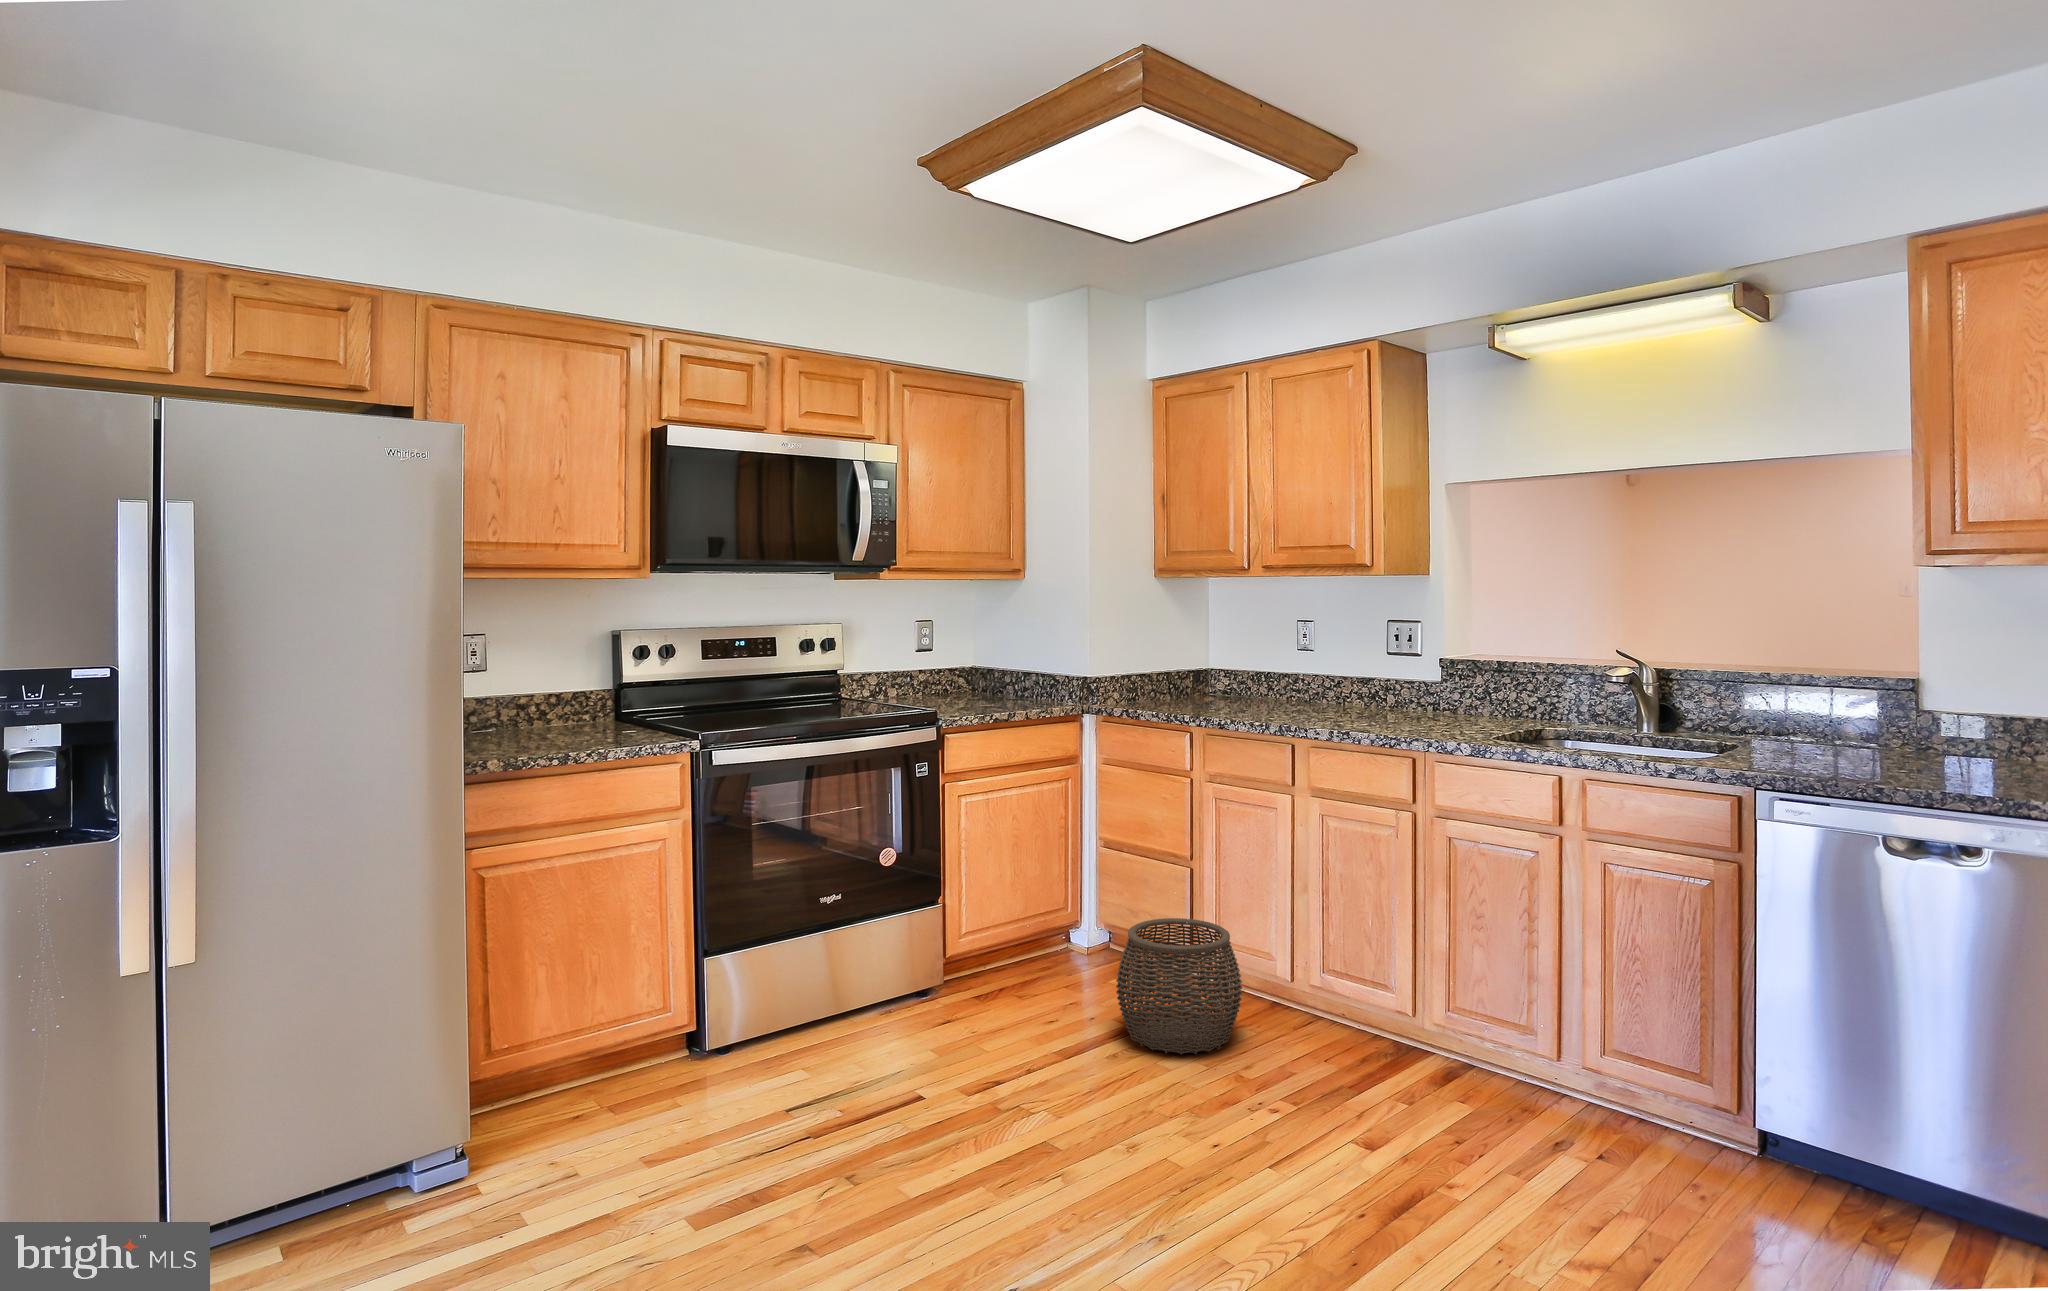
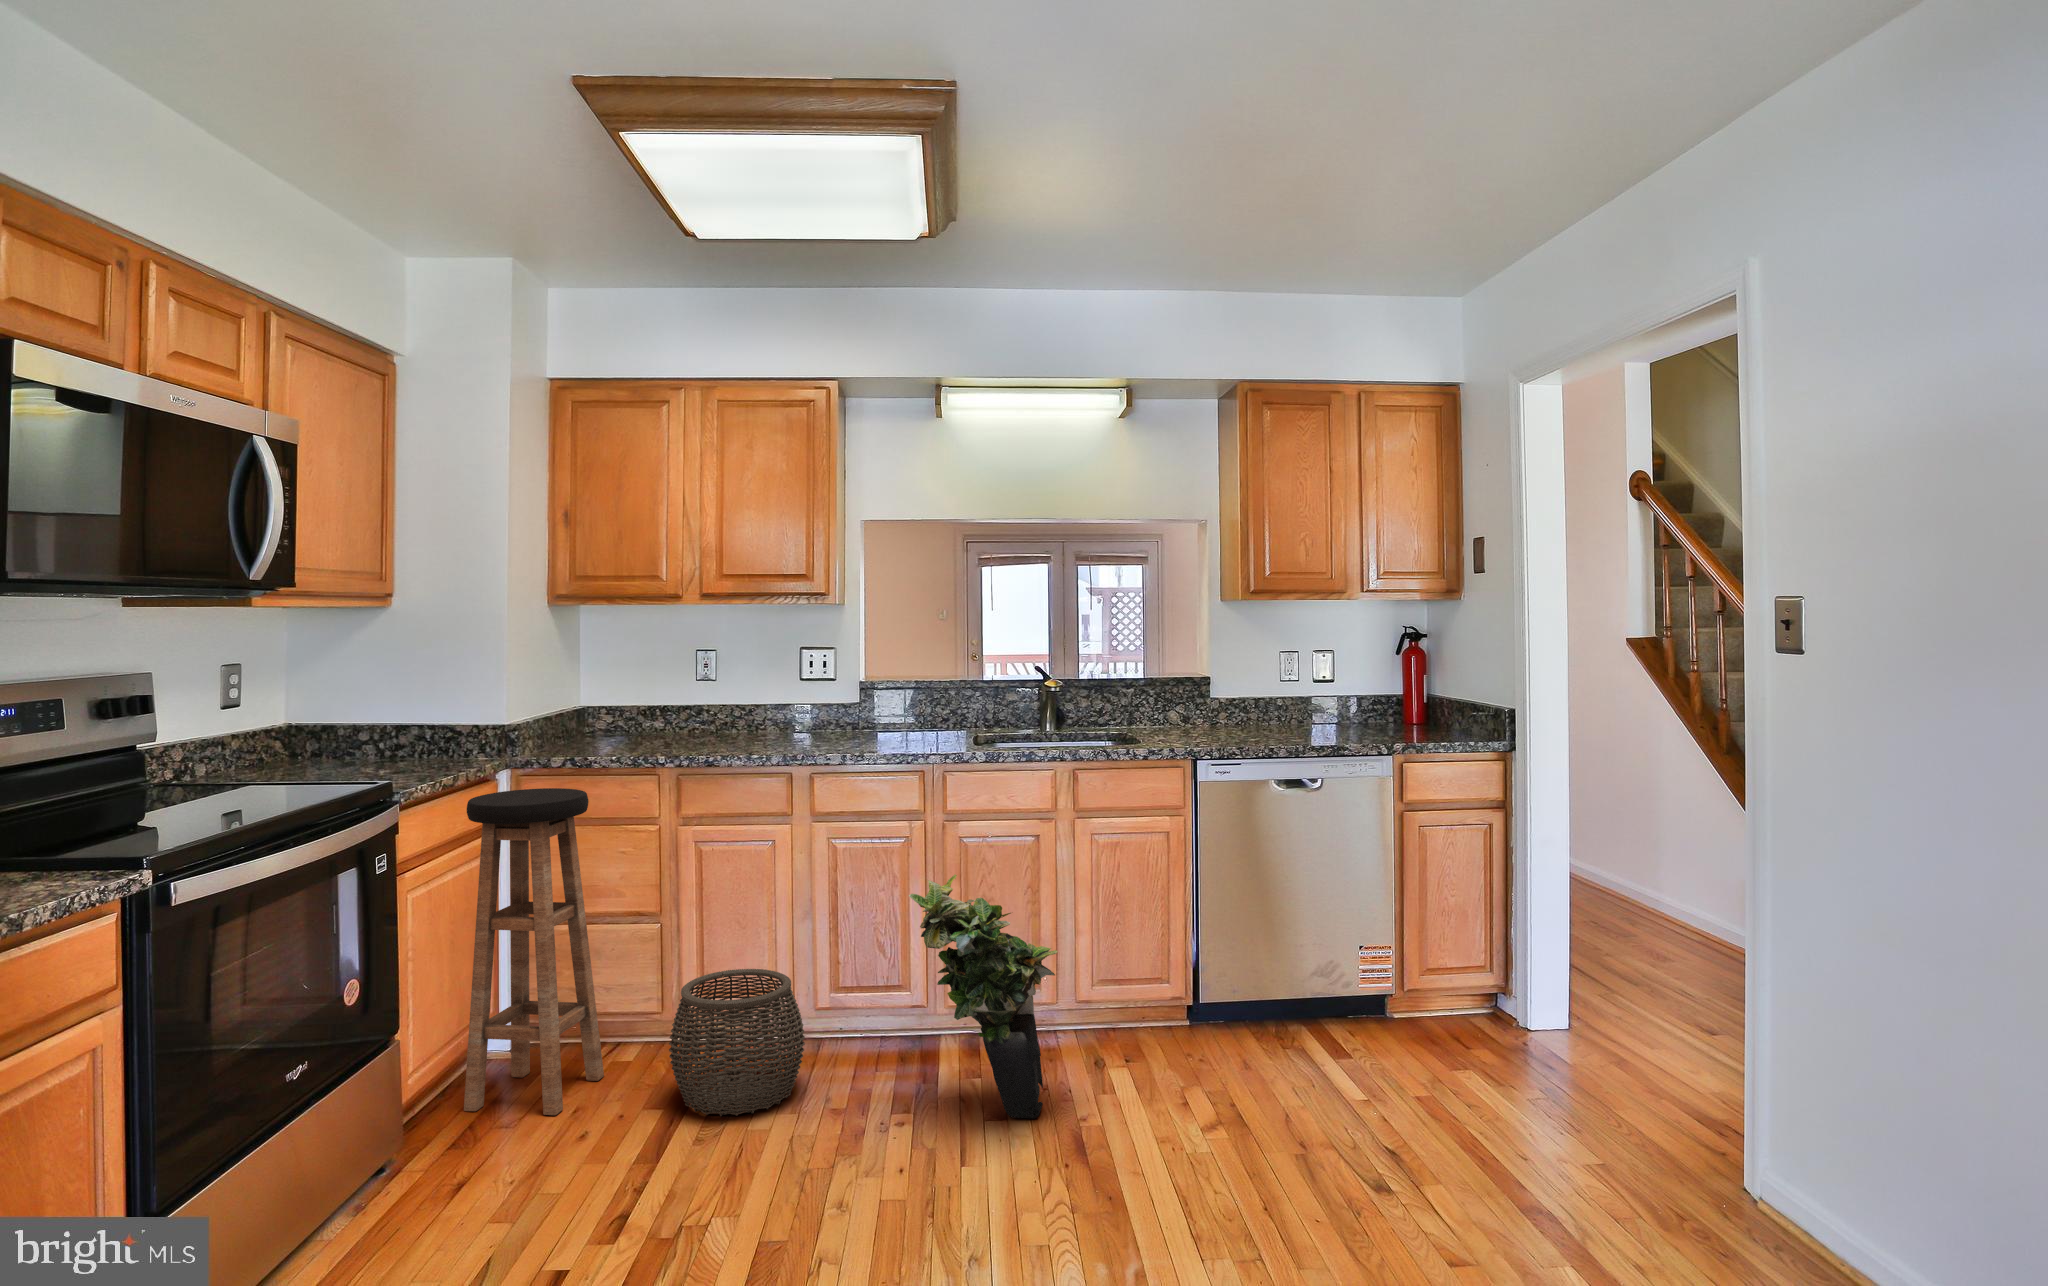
bar stool: none [1005,730,1114,1002] -> present [464,788,604,1115]
potted plant: none [1276,868,1441,1162] -> present [909,875,1058,1119]

